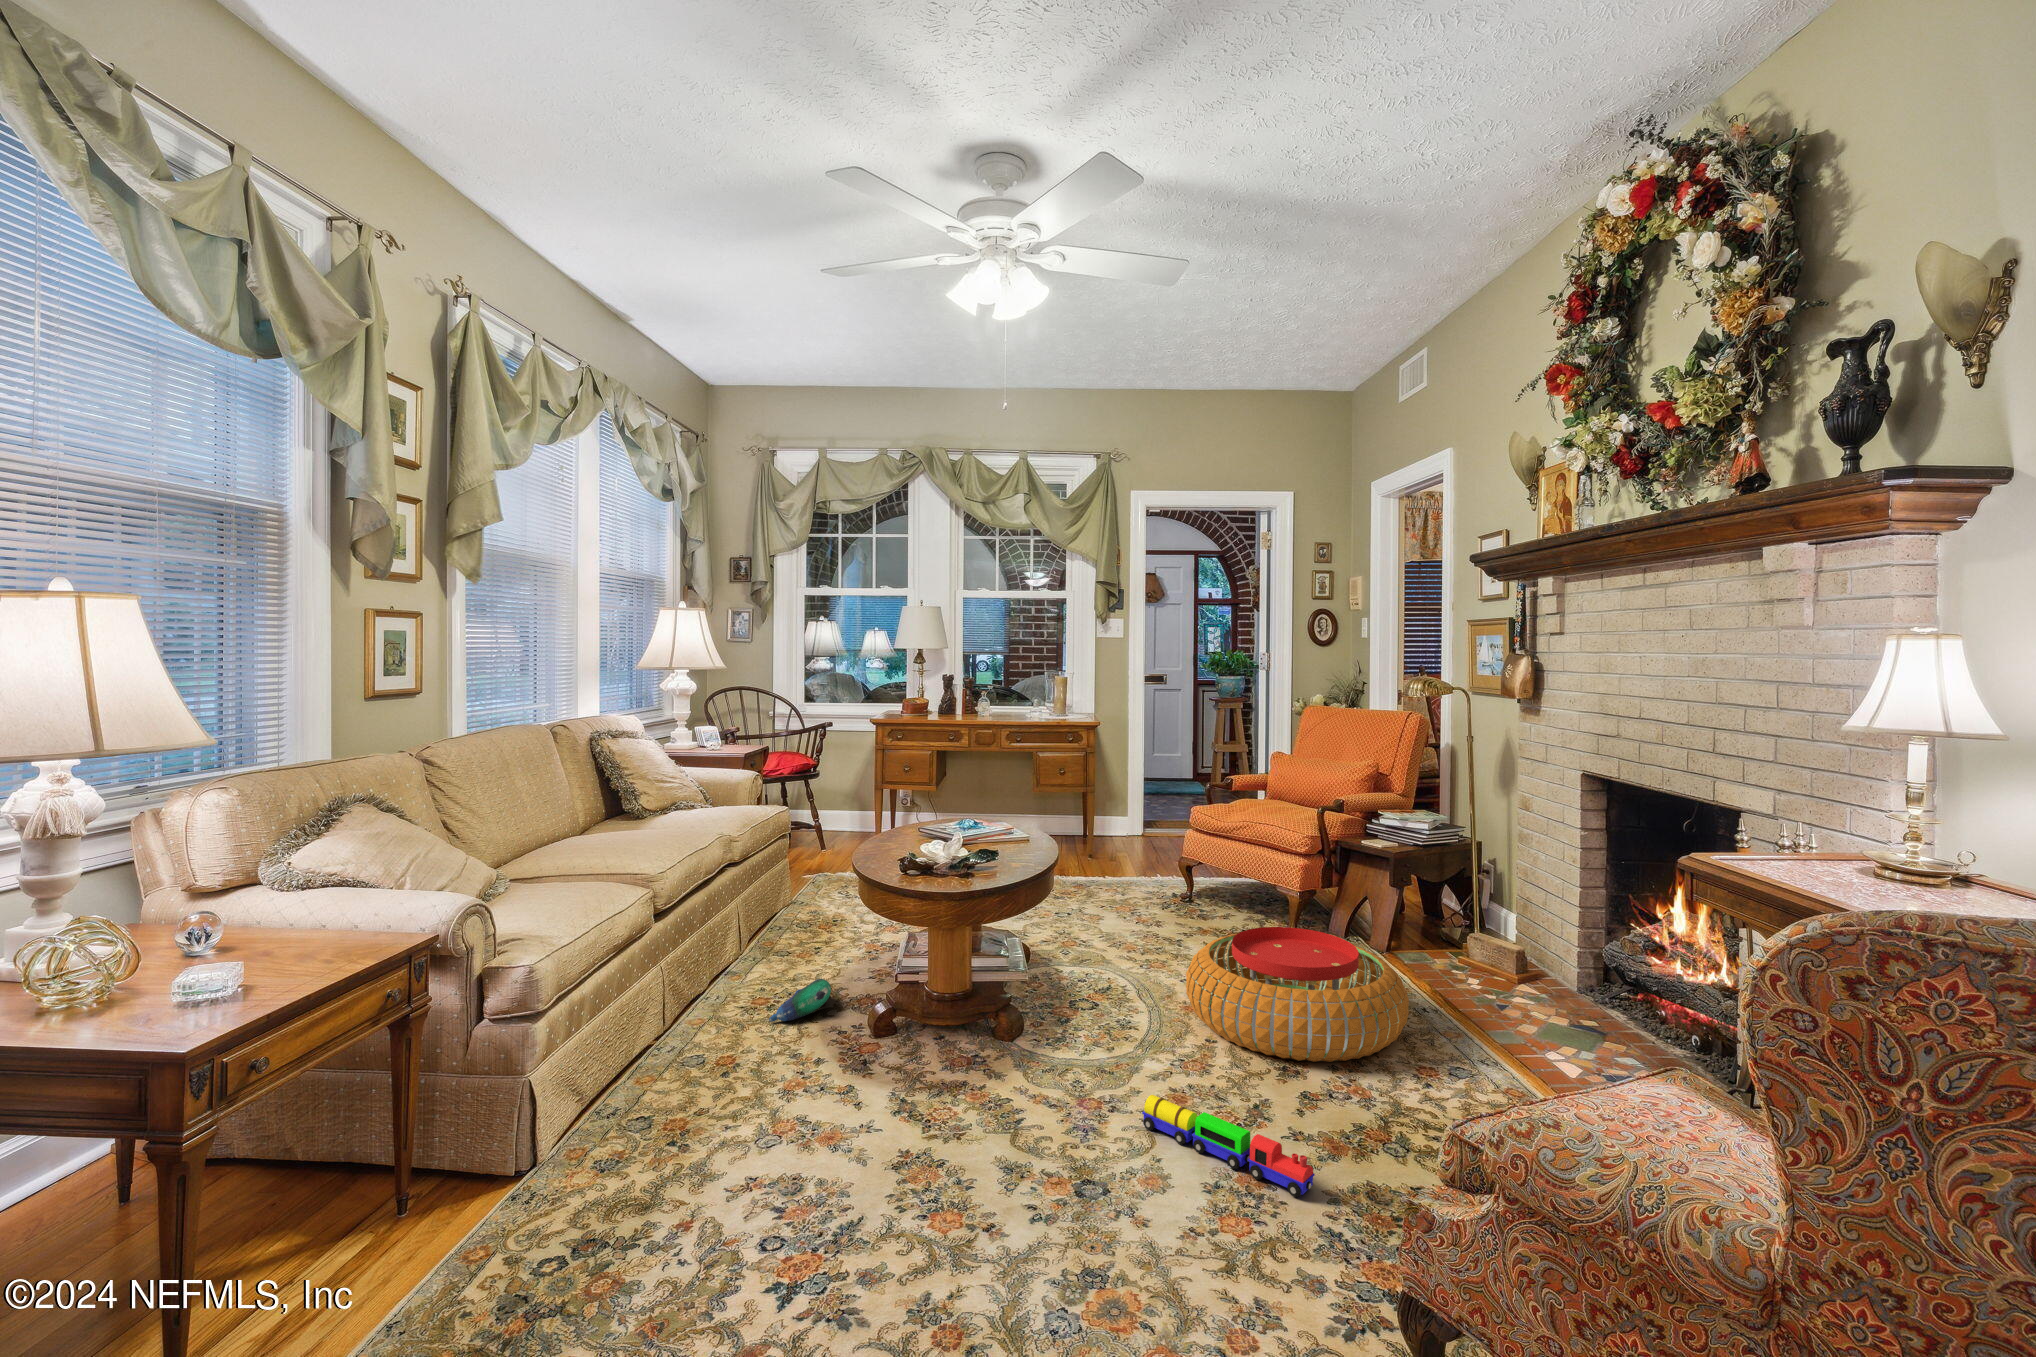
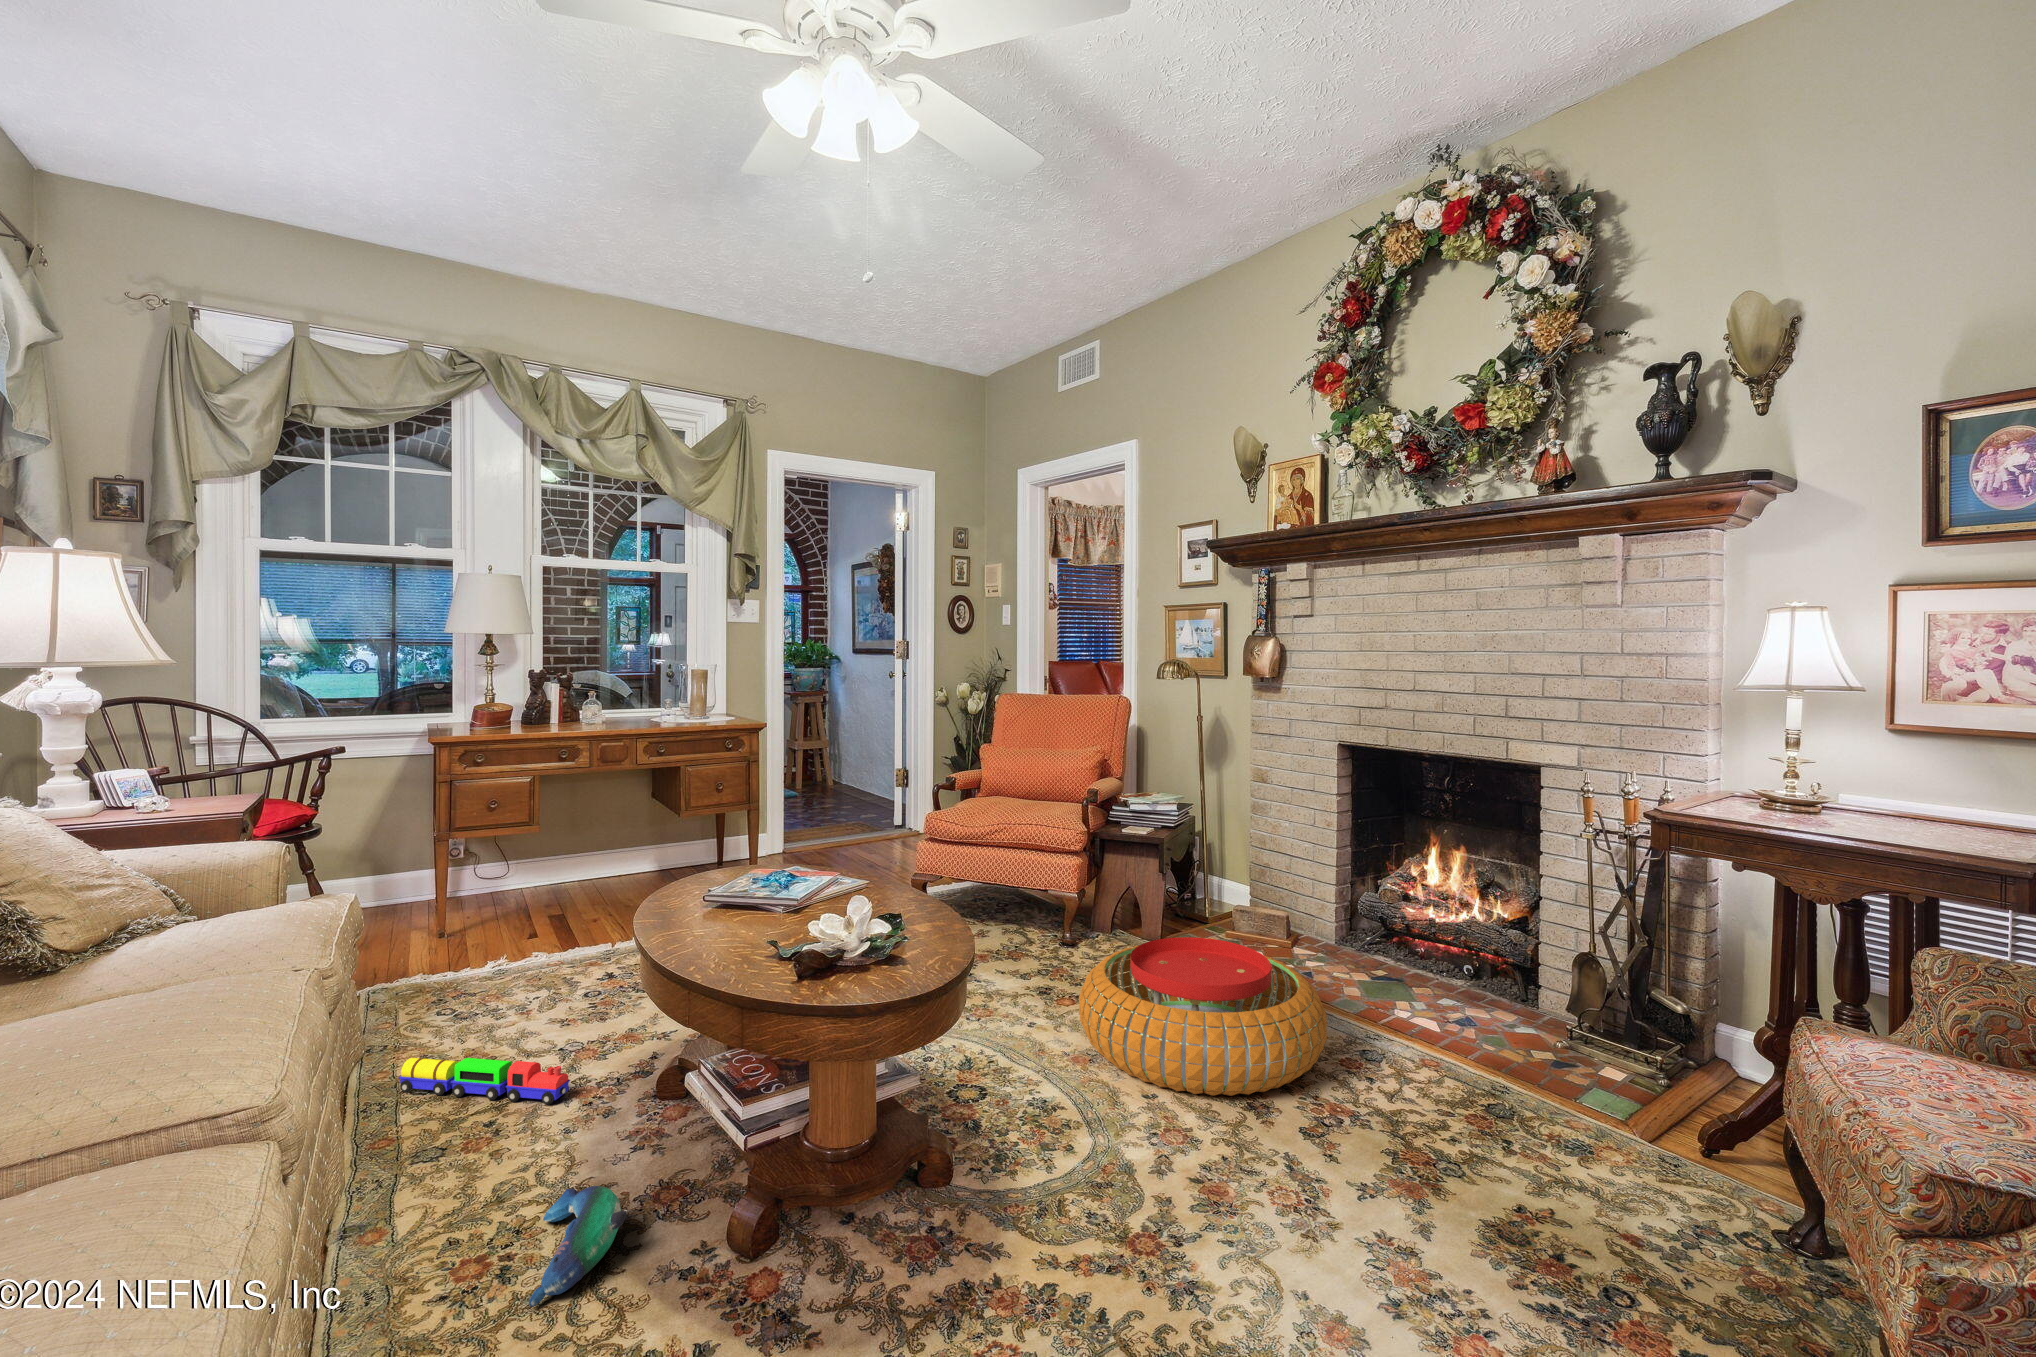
toy train: present [1142,1095,1315,1197] -> present [399,1058,570,1105]

